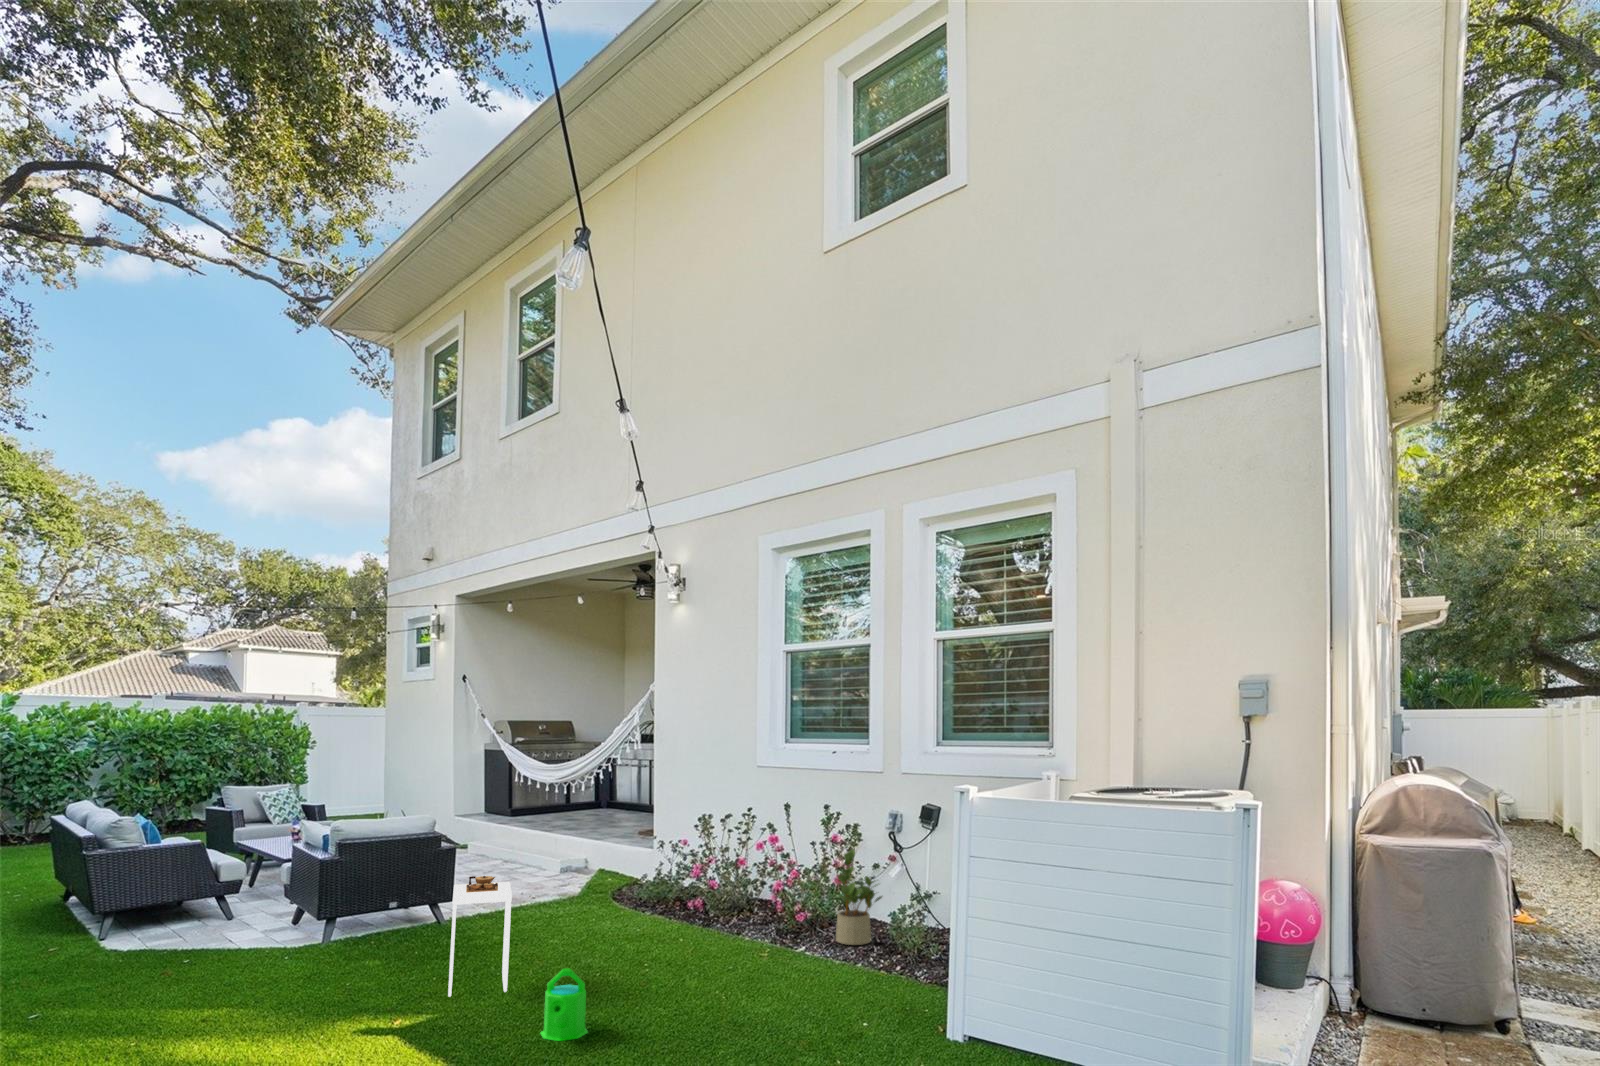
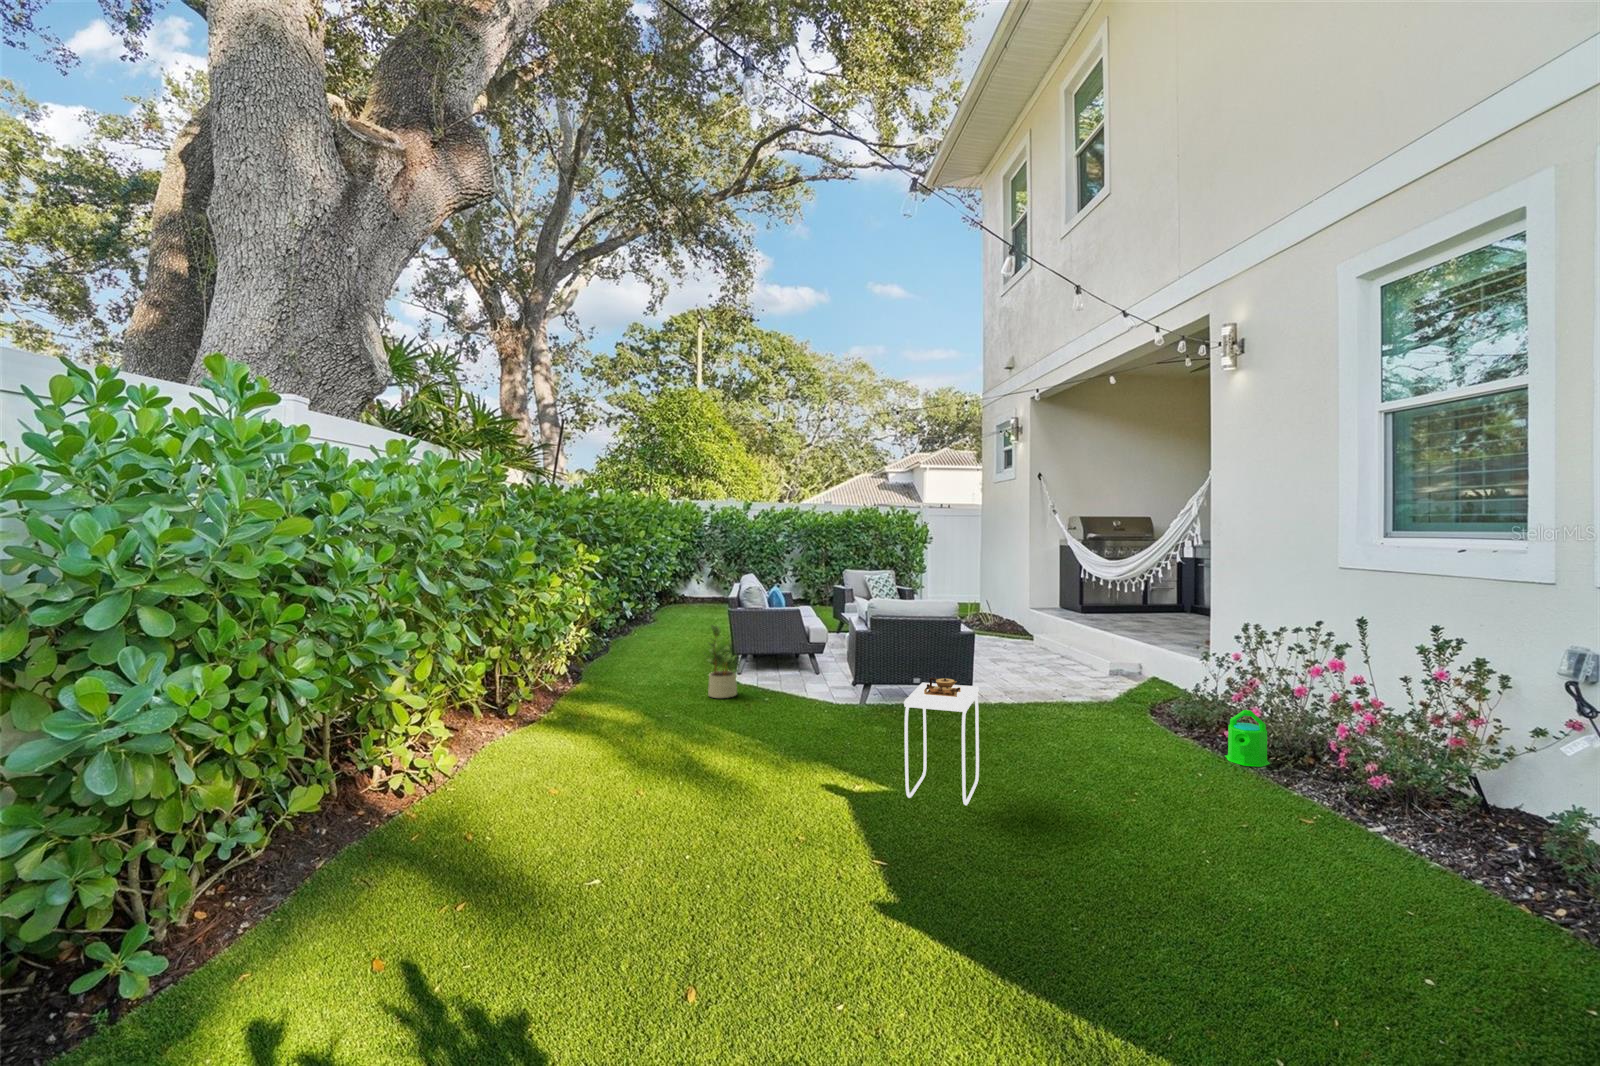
potted plant: present [836,849,882,945] -> present [707,625,737,698]
watering can: present [541,969,588,1041] -> present [1225,710,1270,767]

